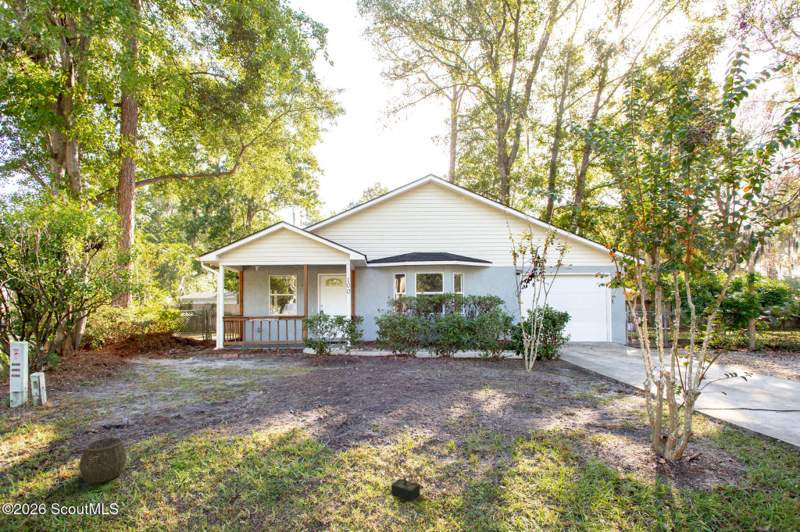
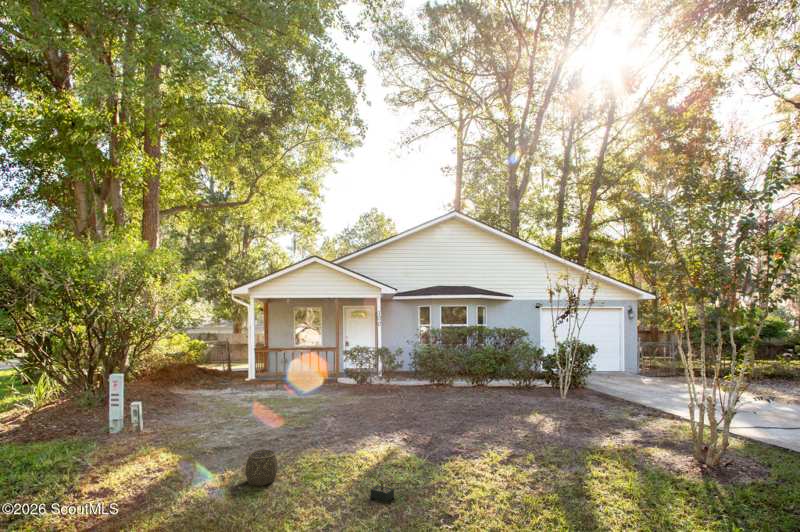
decorative plant: present [385,453,424,501] -> present [366,465,397,501]

